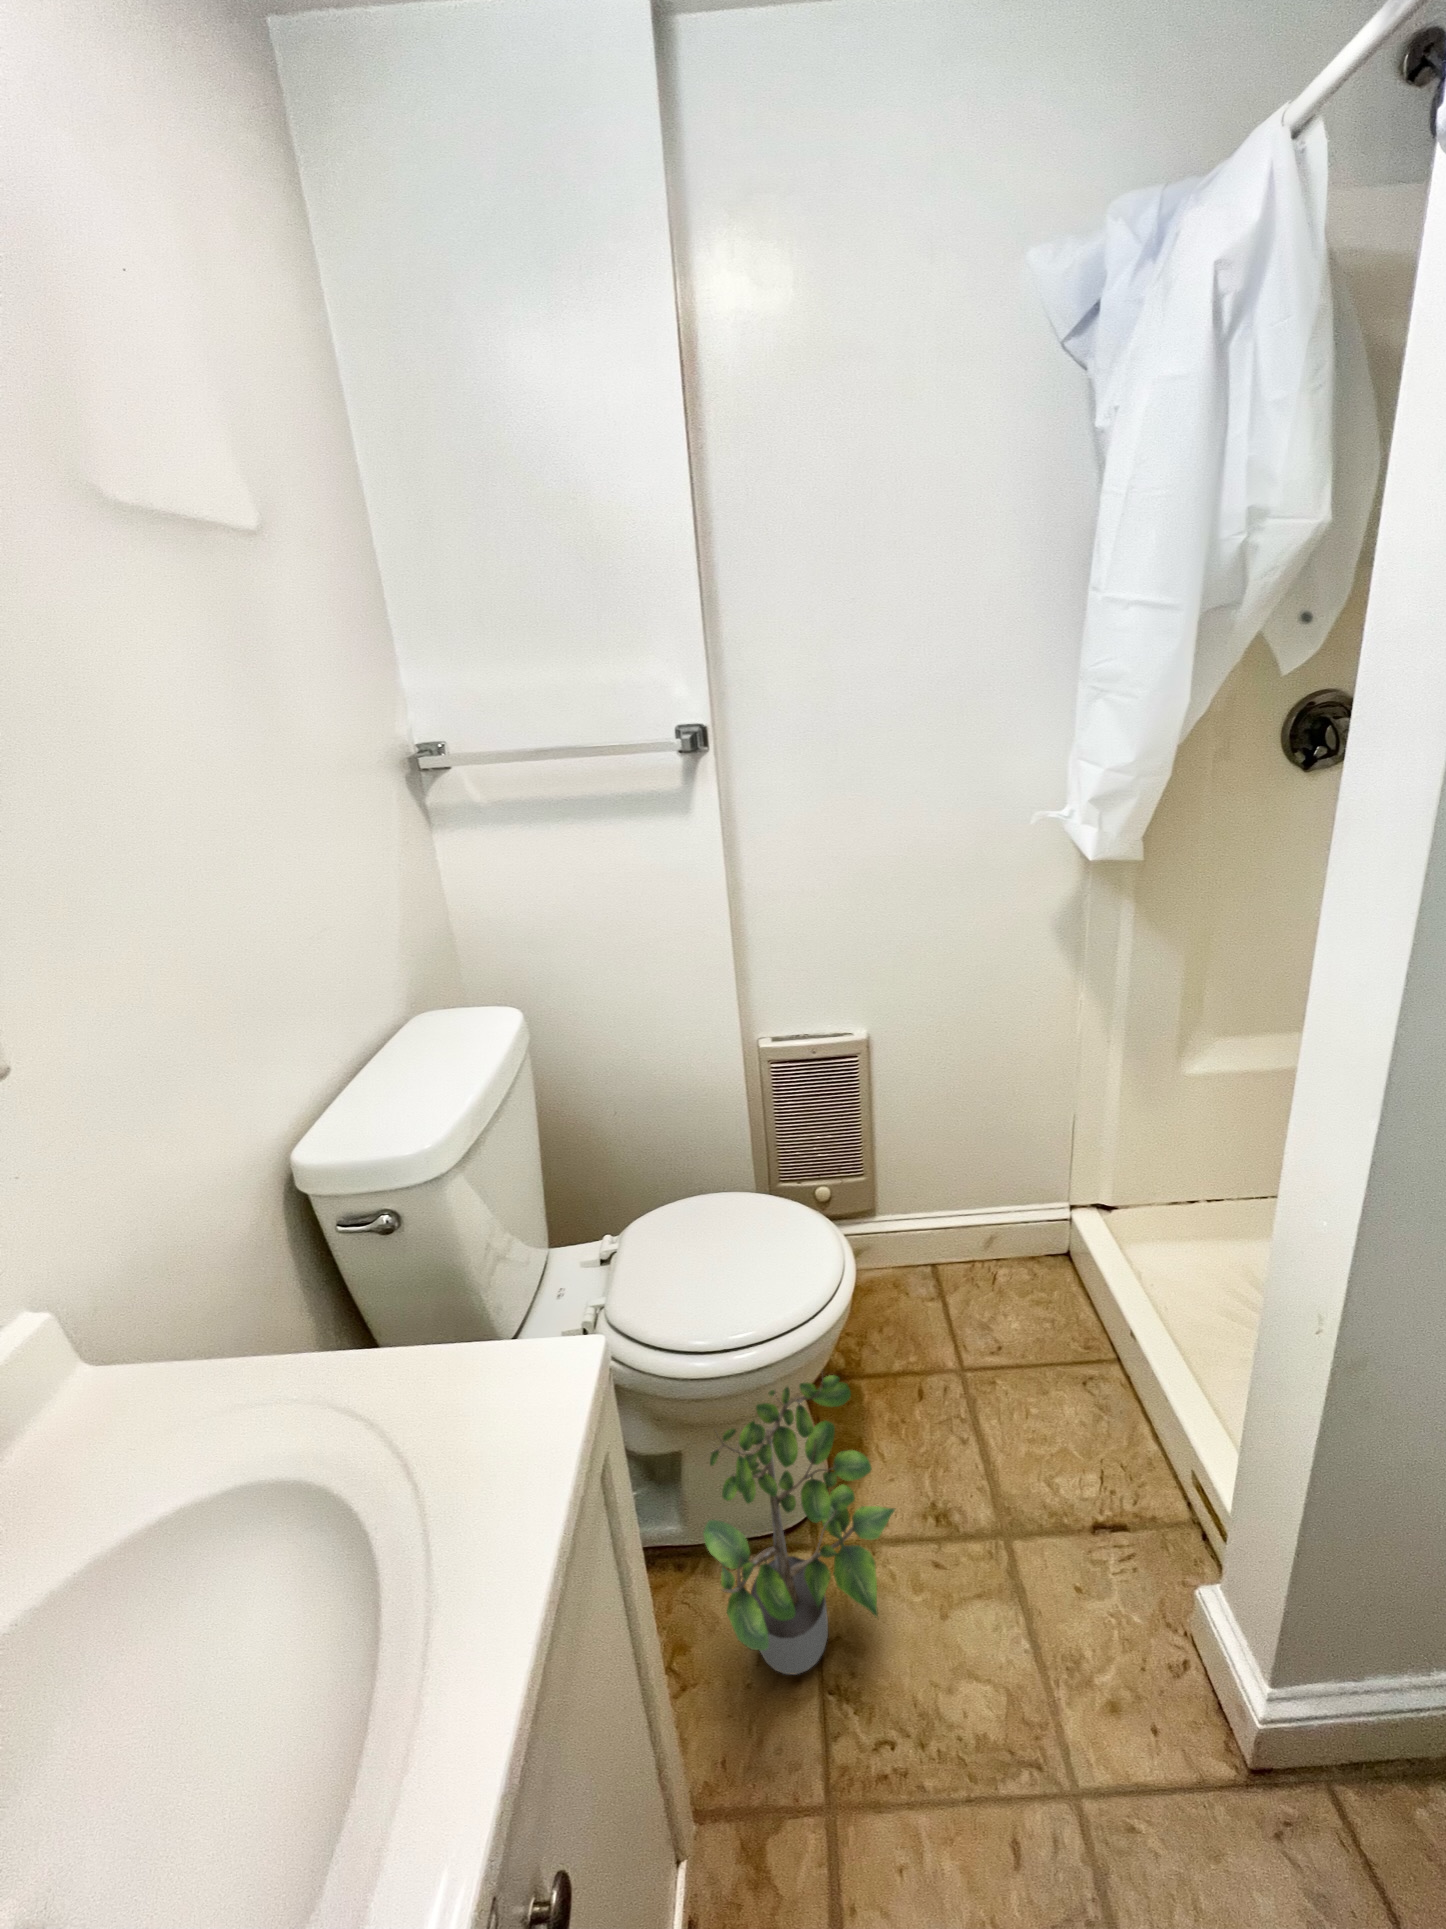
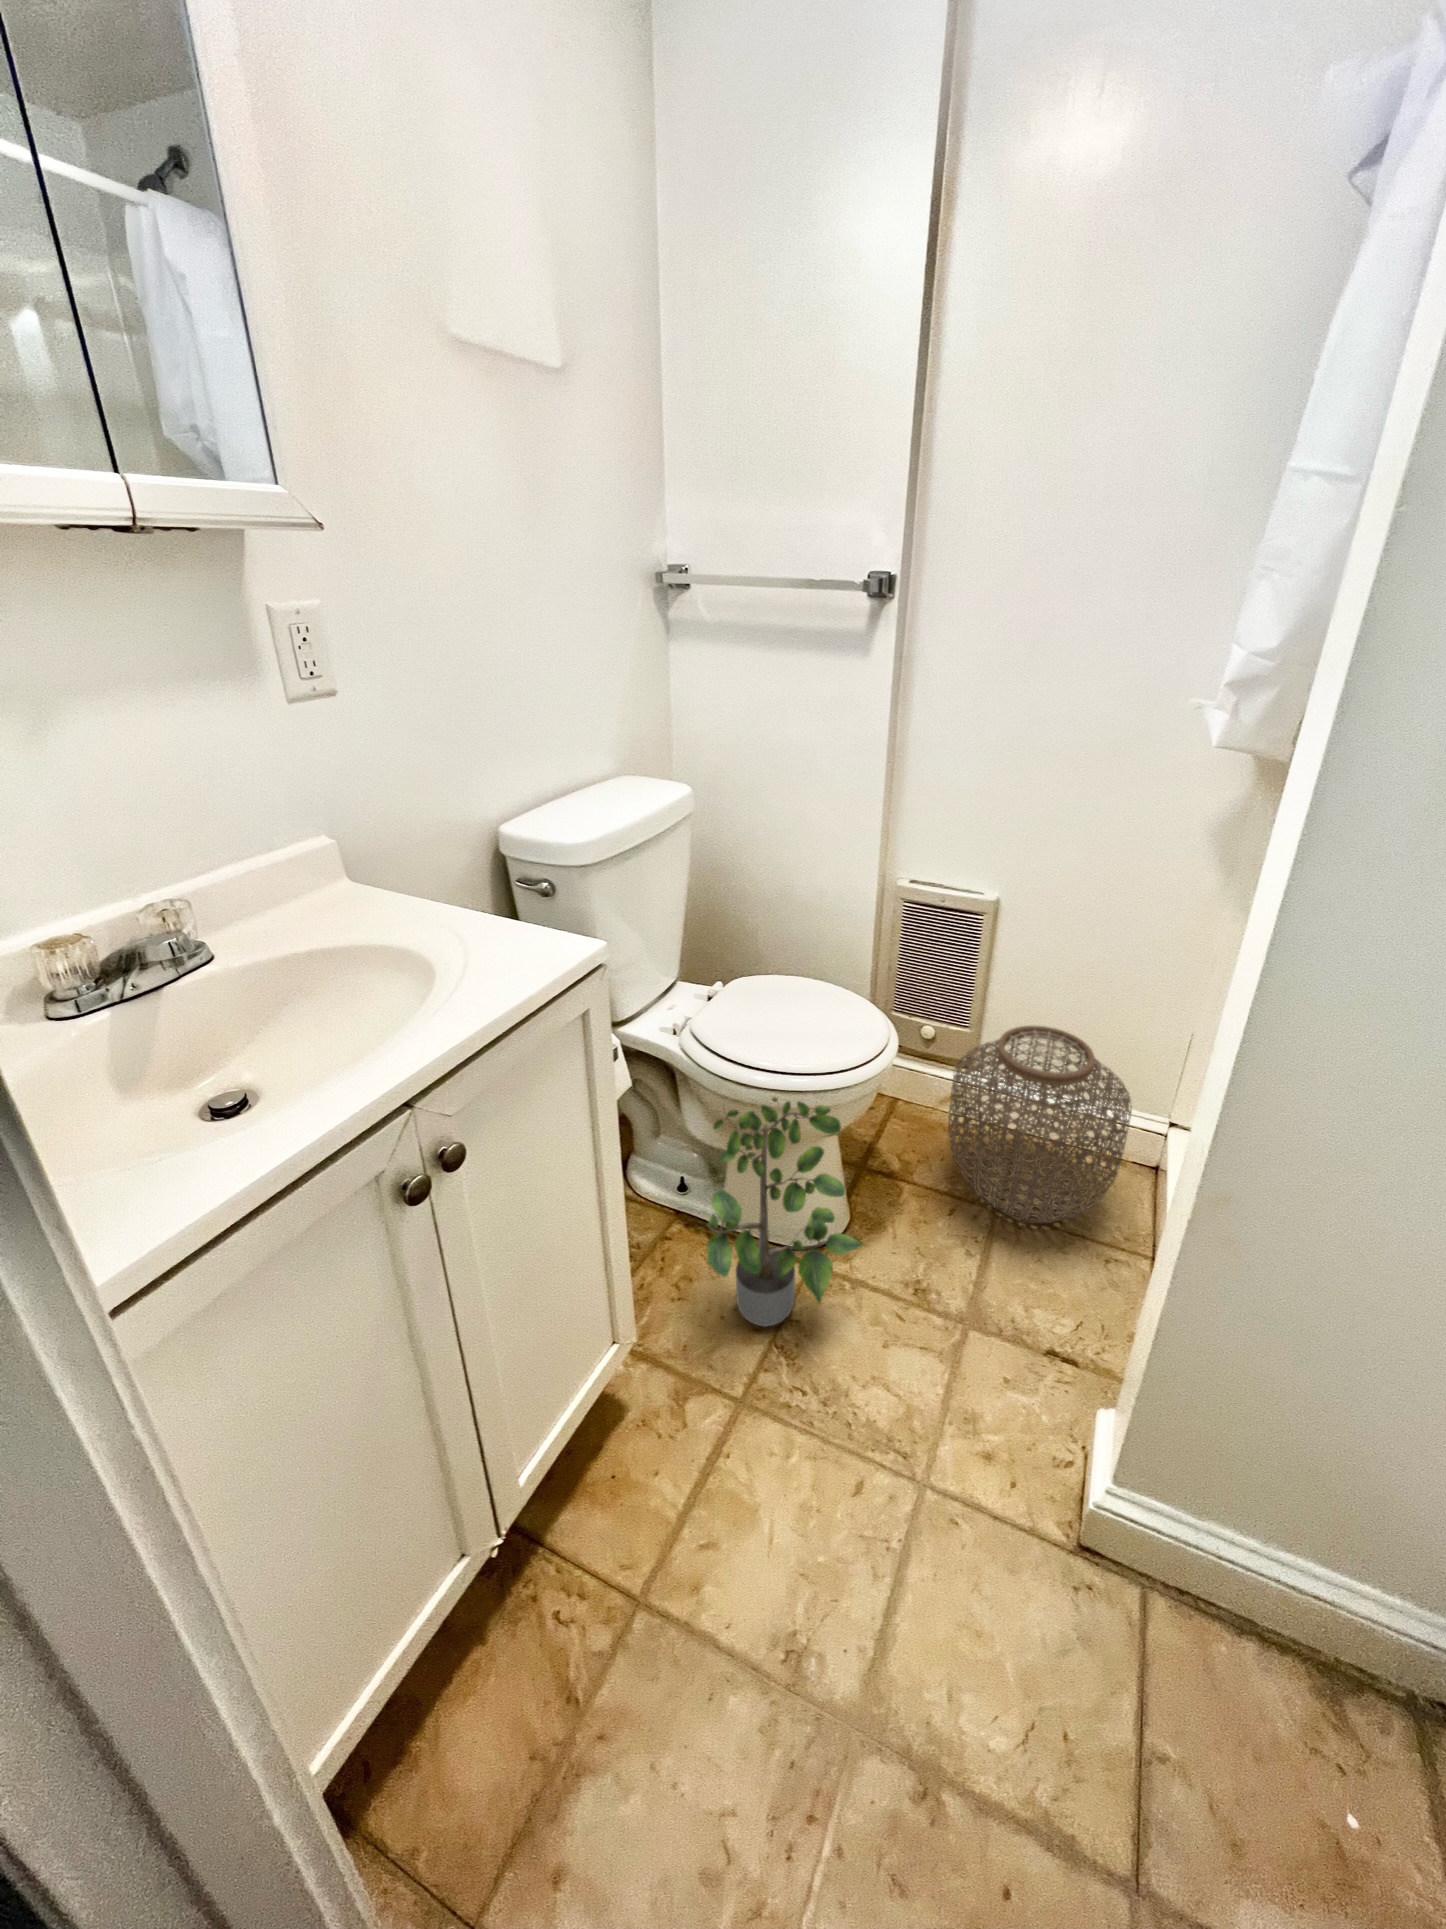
woven basket: none [881,1157,1070,1376] -> present [948,1025,1132,1223]

